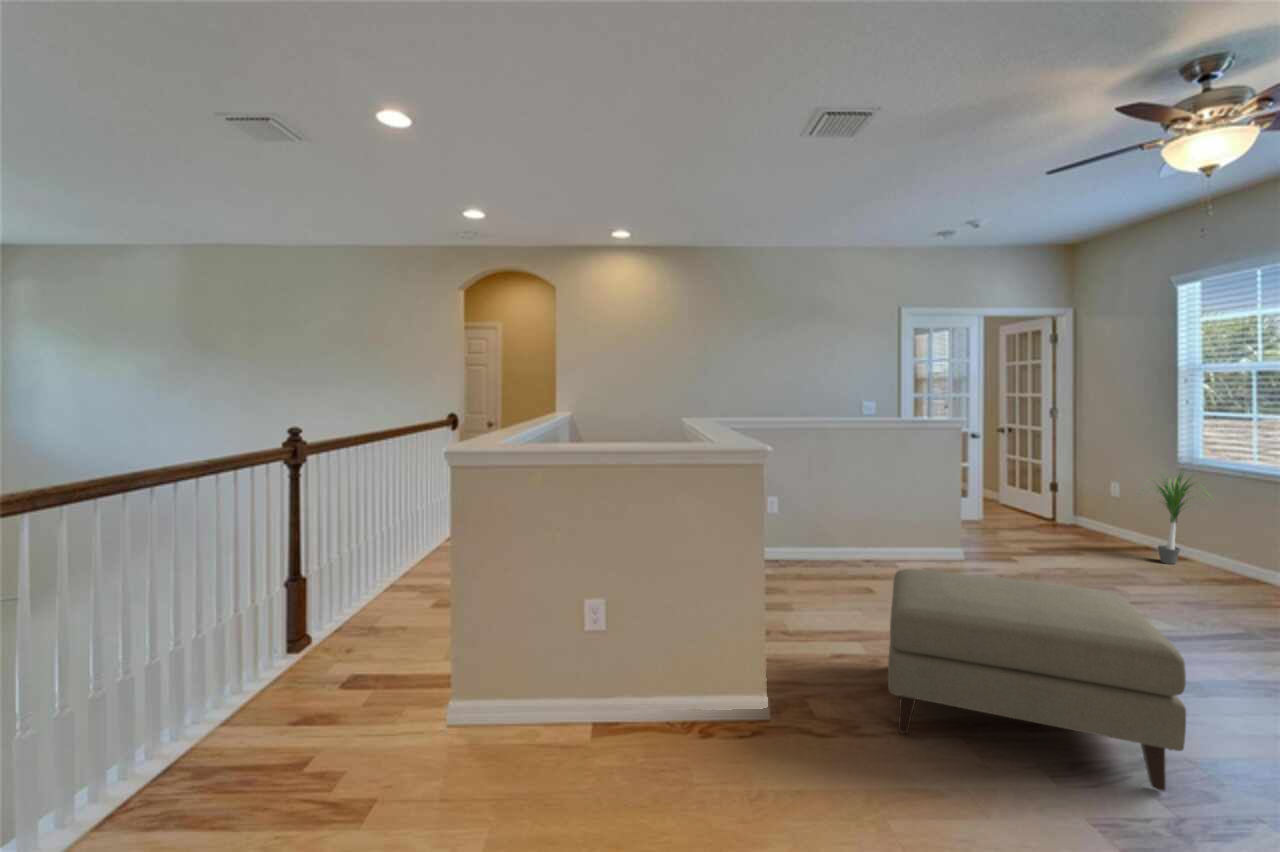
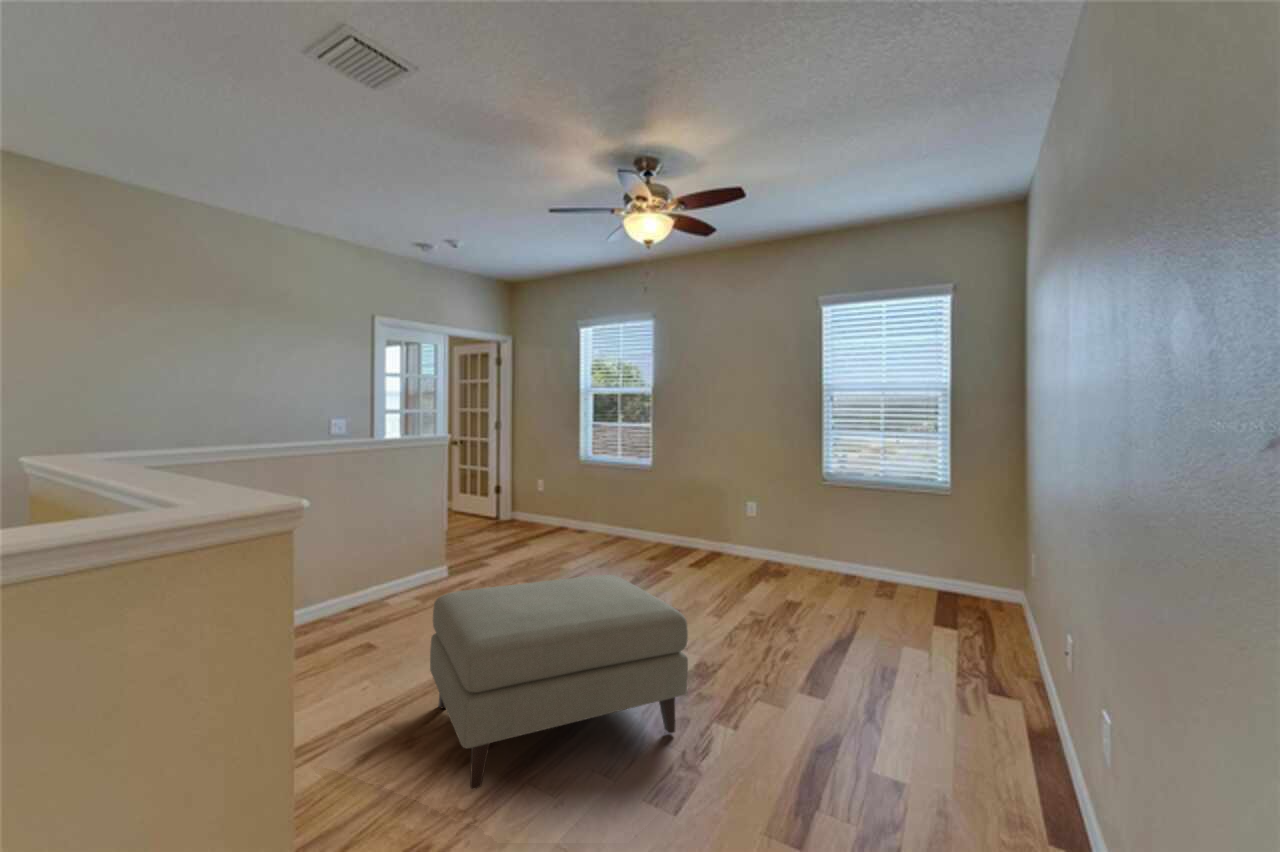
potted plant: present [1141,475,1211,564] -> none [561,465,611,543]

